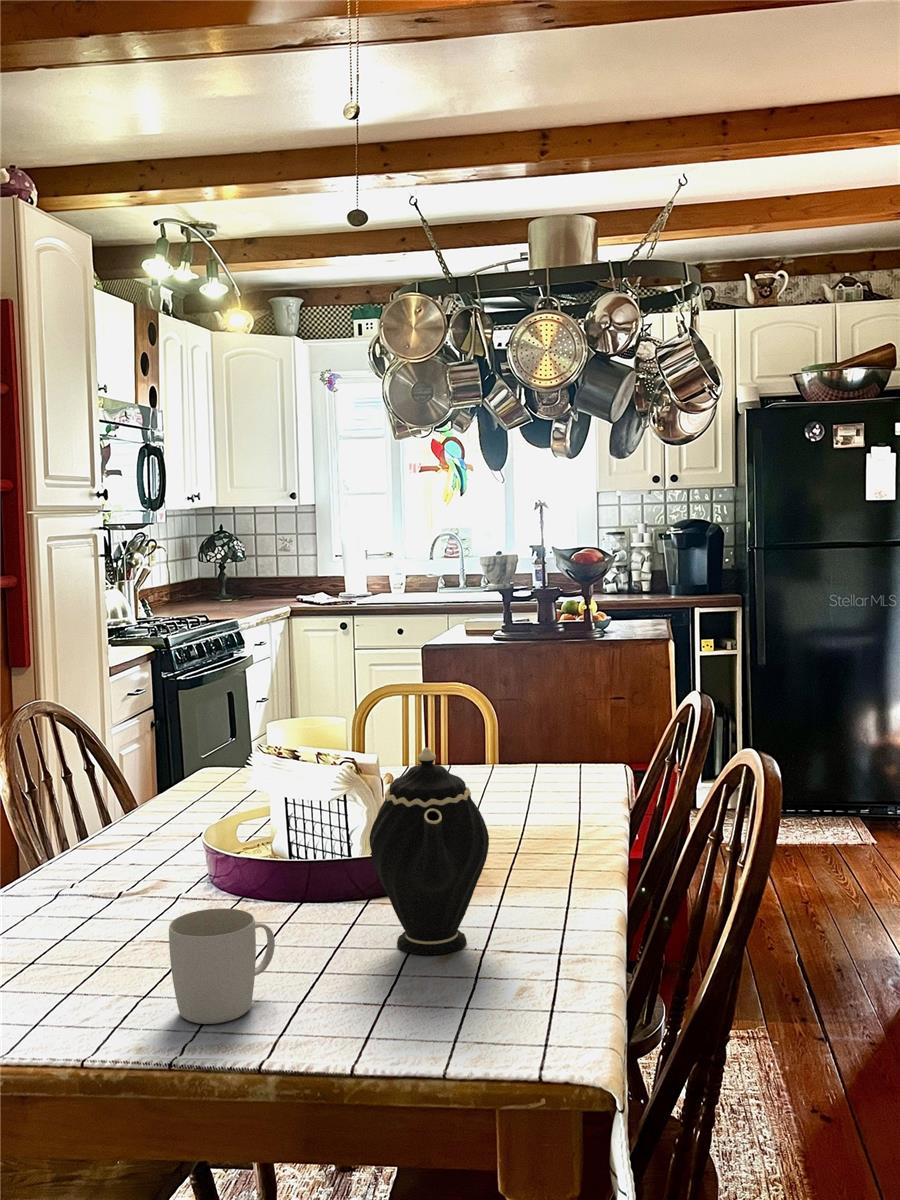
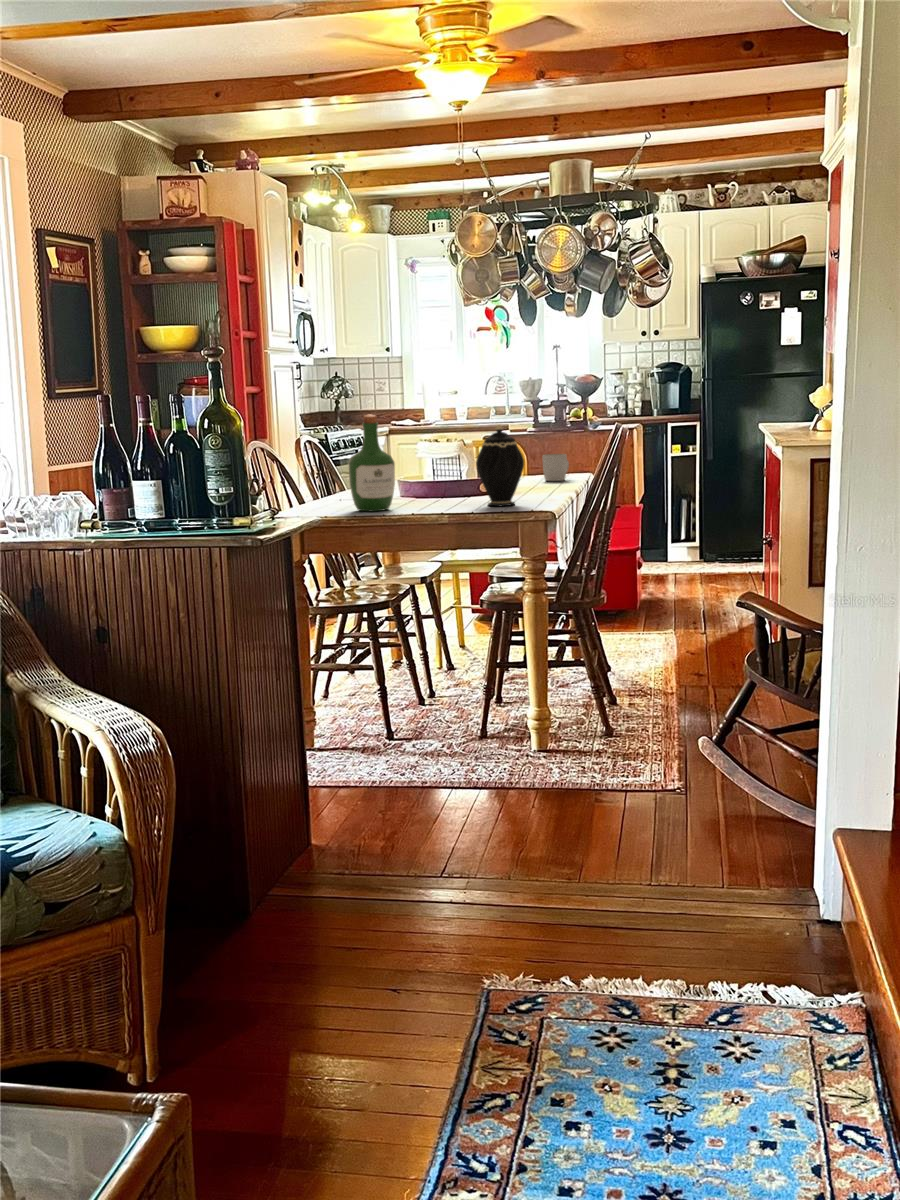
wine bottle: none [47,721,168,967] -> present [348,414,395,511]
mug: present [169,908,275,1024] -> present [542,454,569,481]

